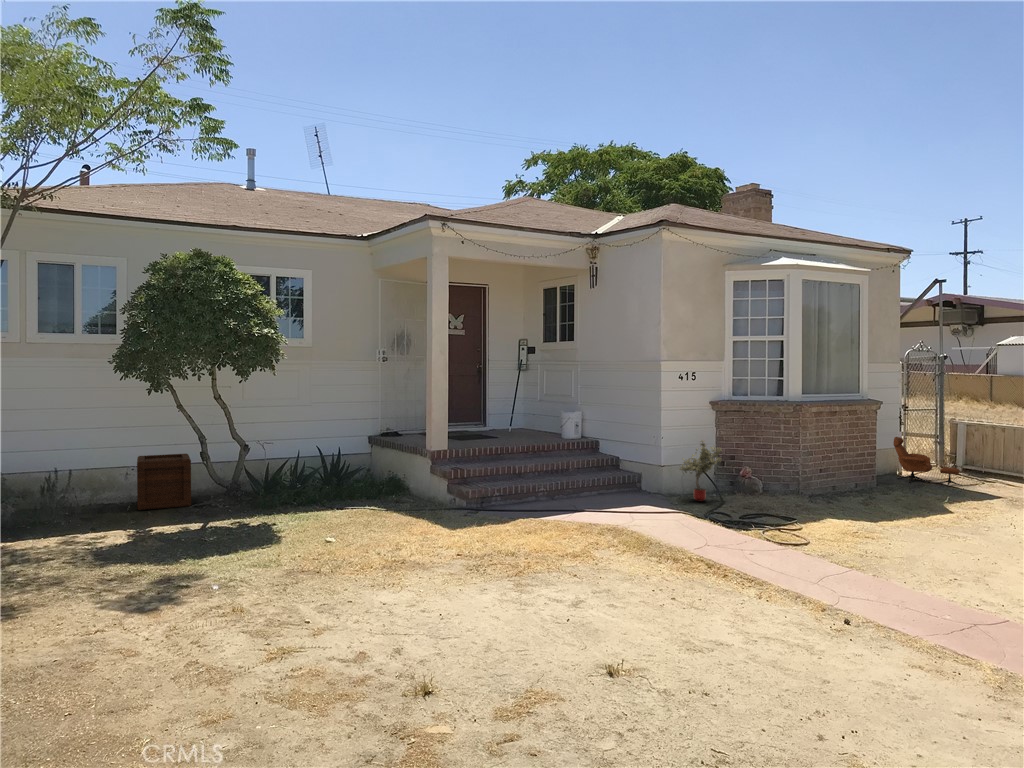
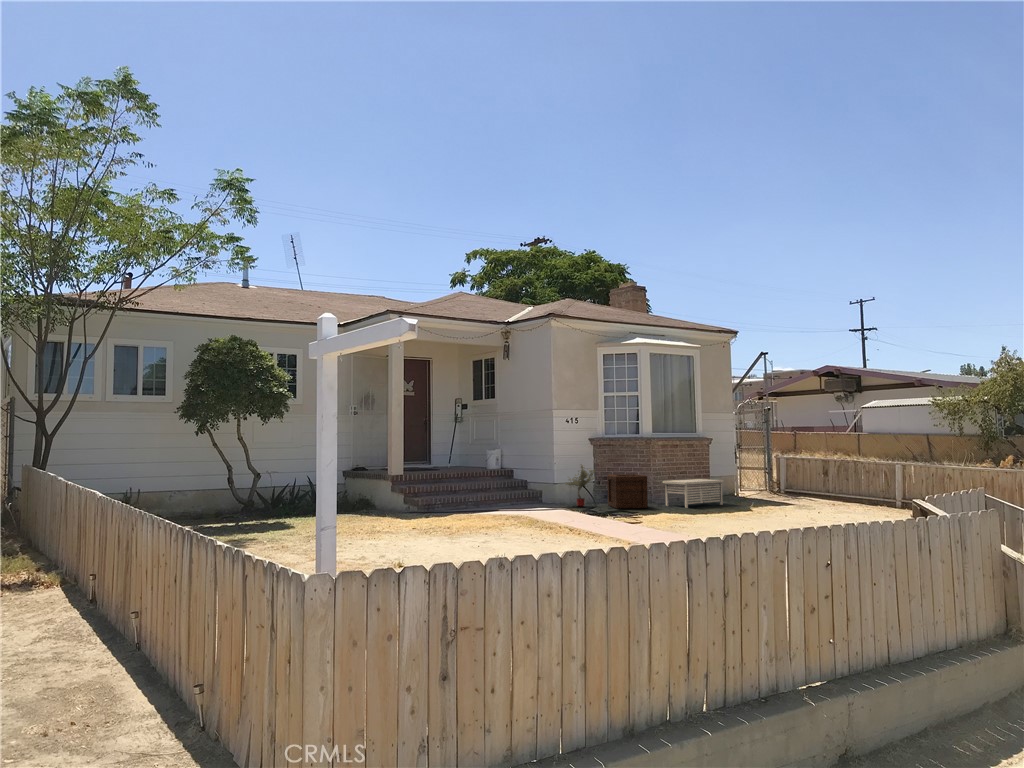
lounge chair: present [894,437,962,486] -> none [730,466,776,500]
wooden crate: present [137,454,191,510] -> present [607,474,648,509]
storage bench: none [817,459,905,507] -> present [663,479,724,508]

